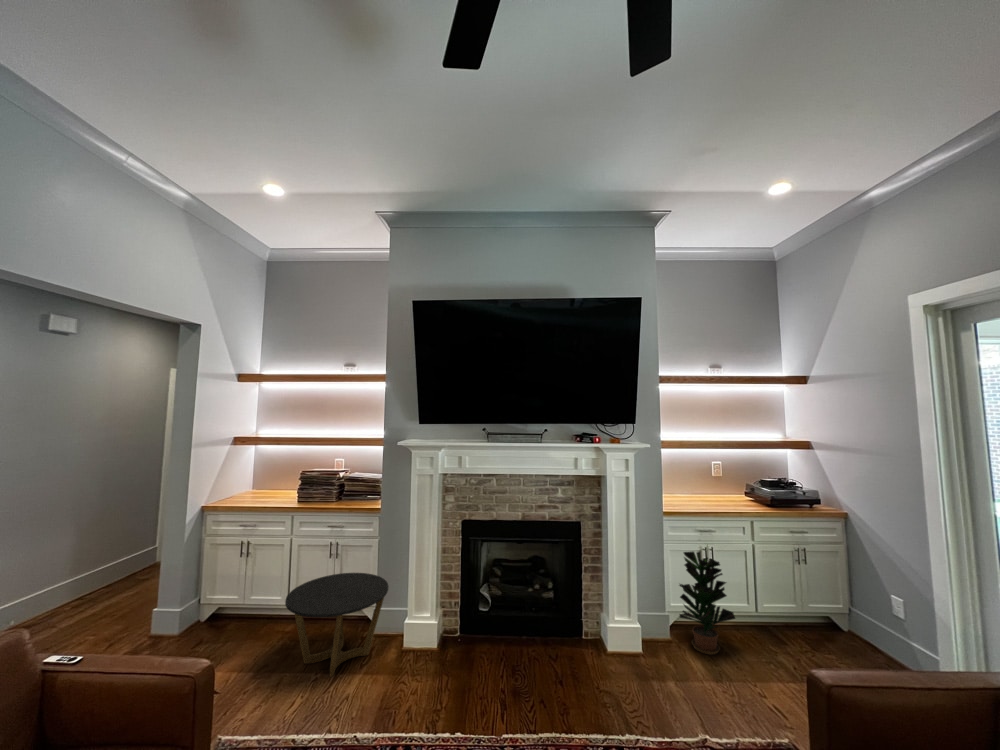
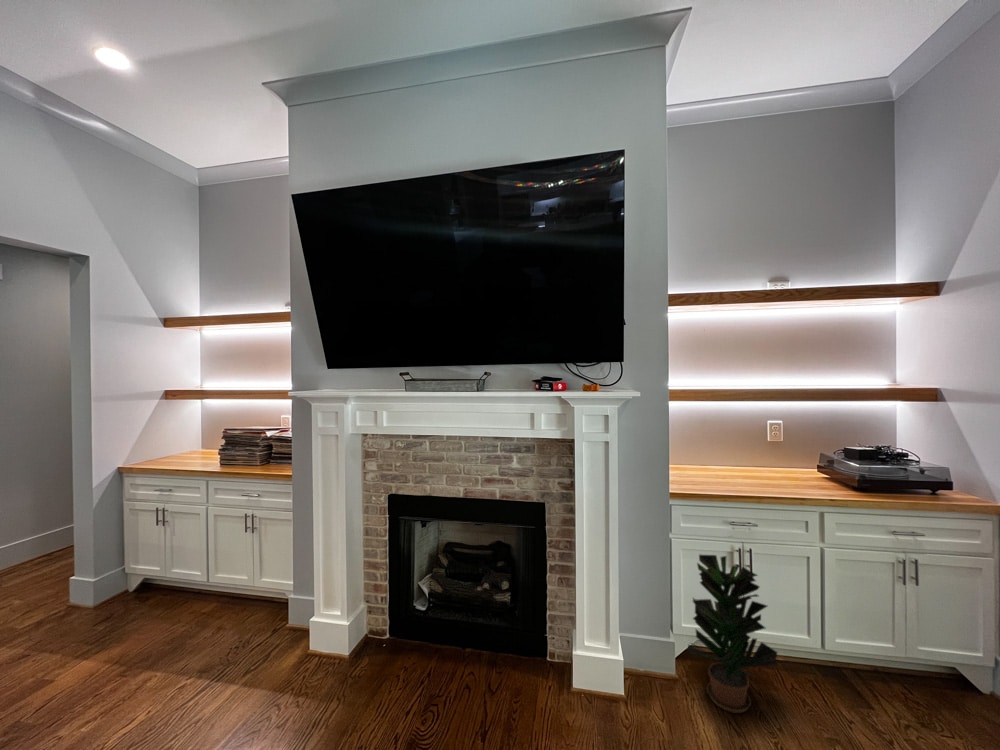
side table: present [285,573,389,677] -> none [141,552,289,688]

